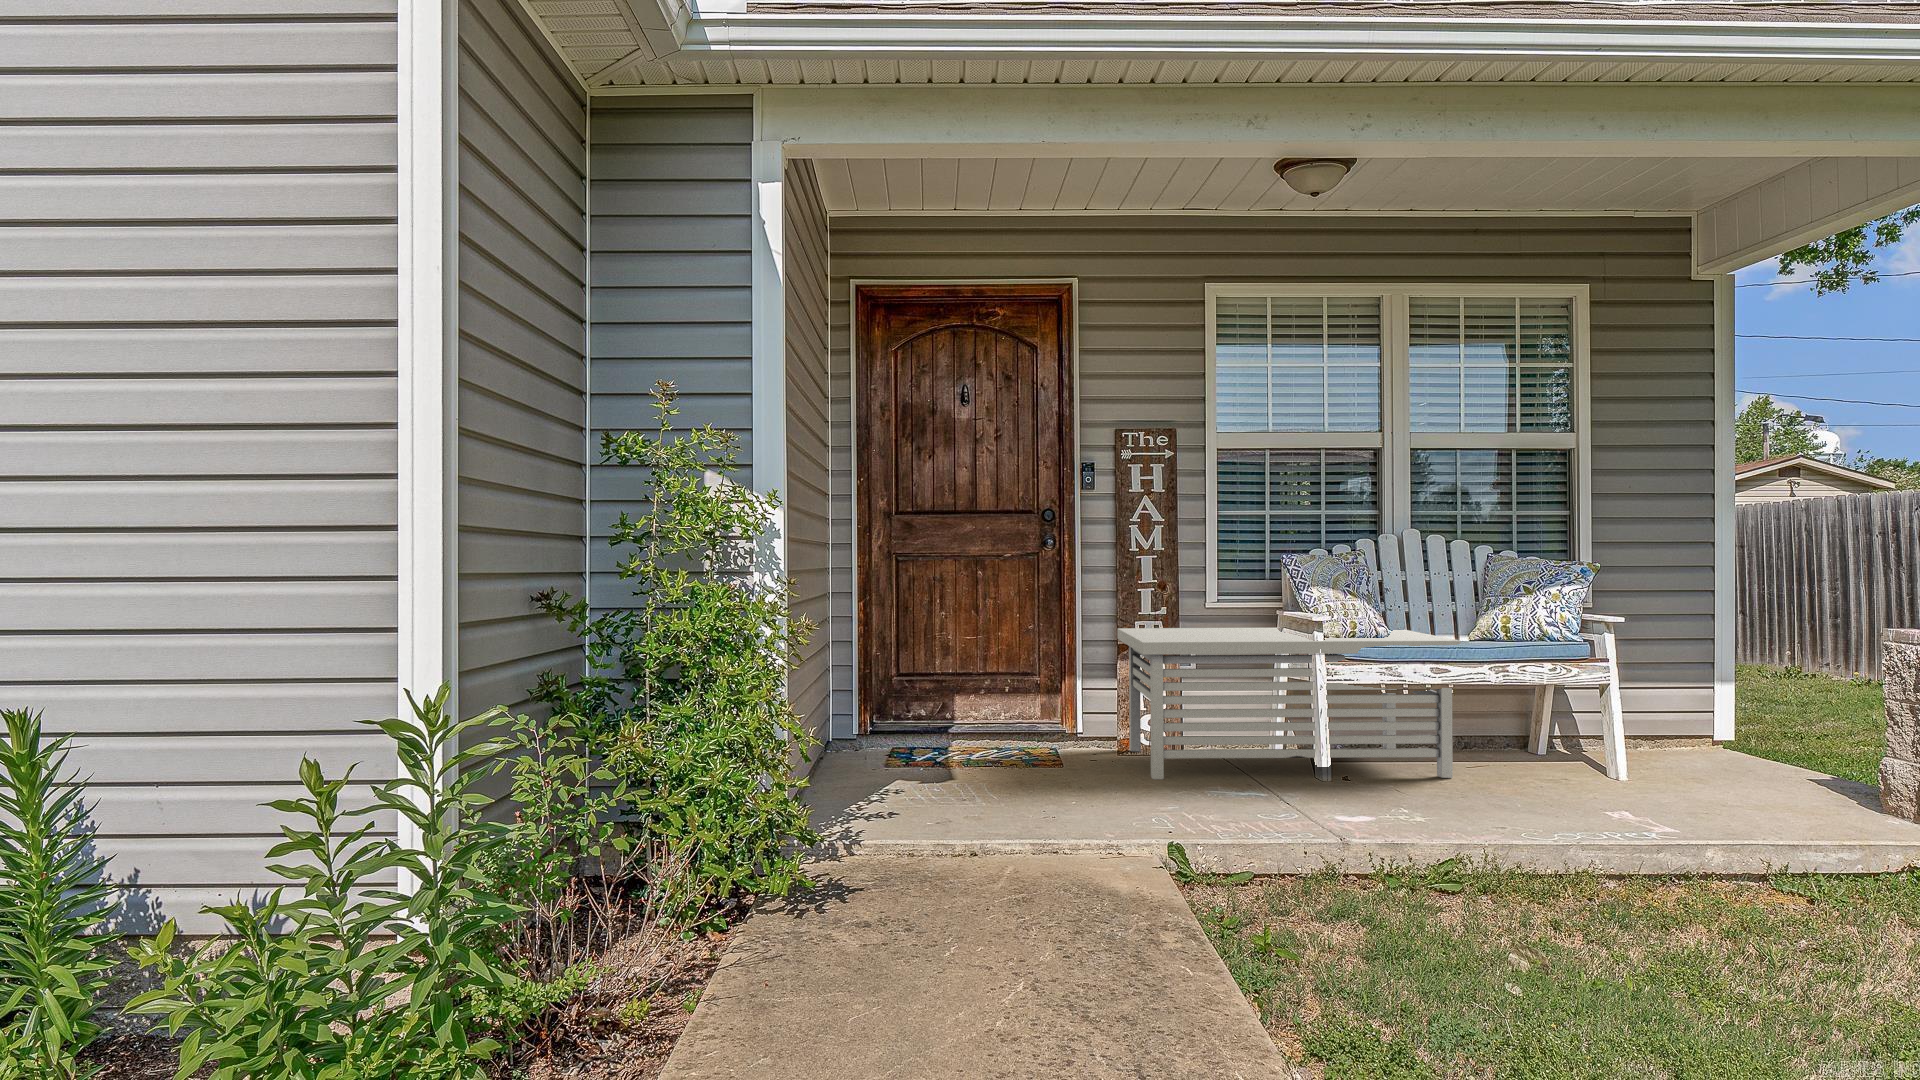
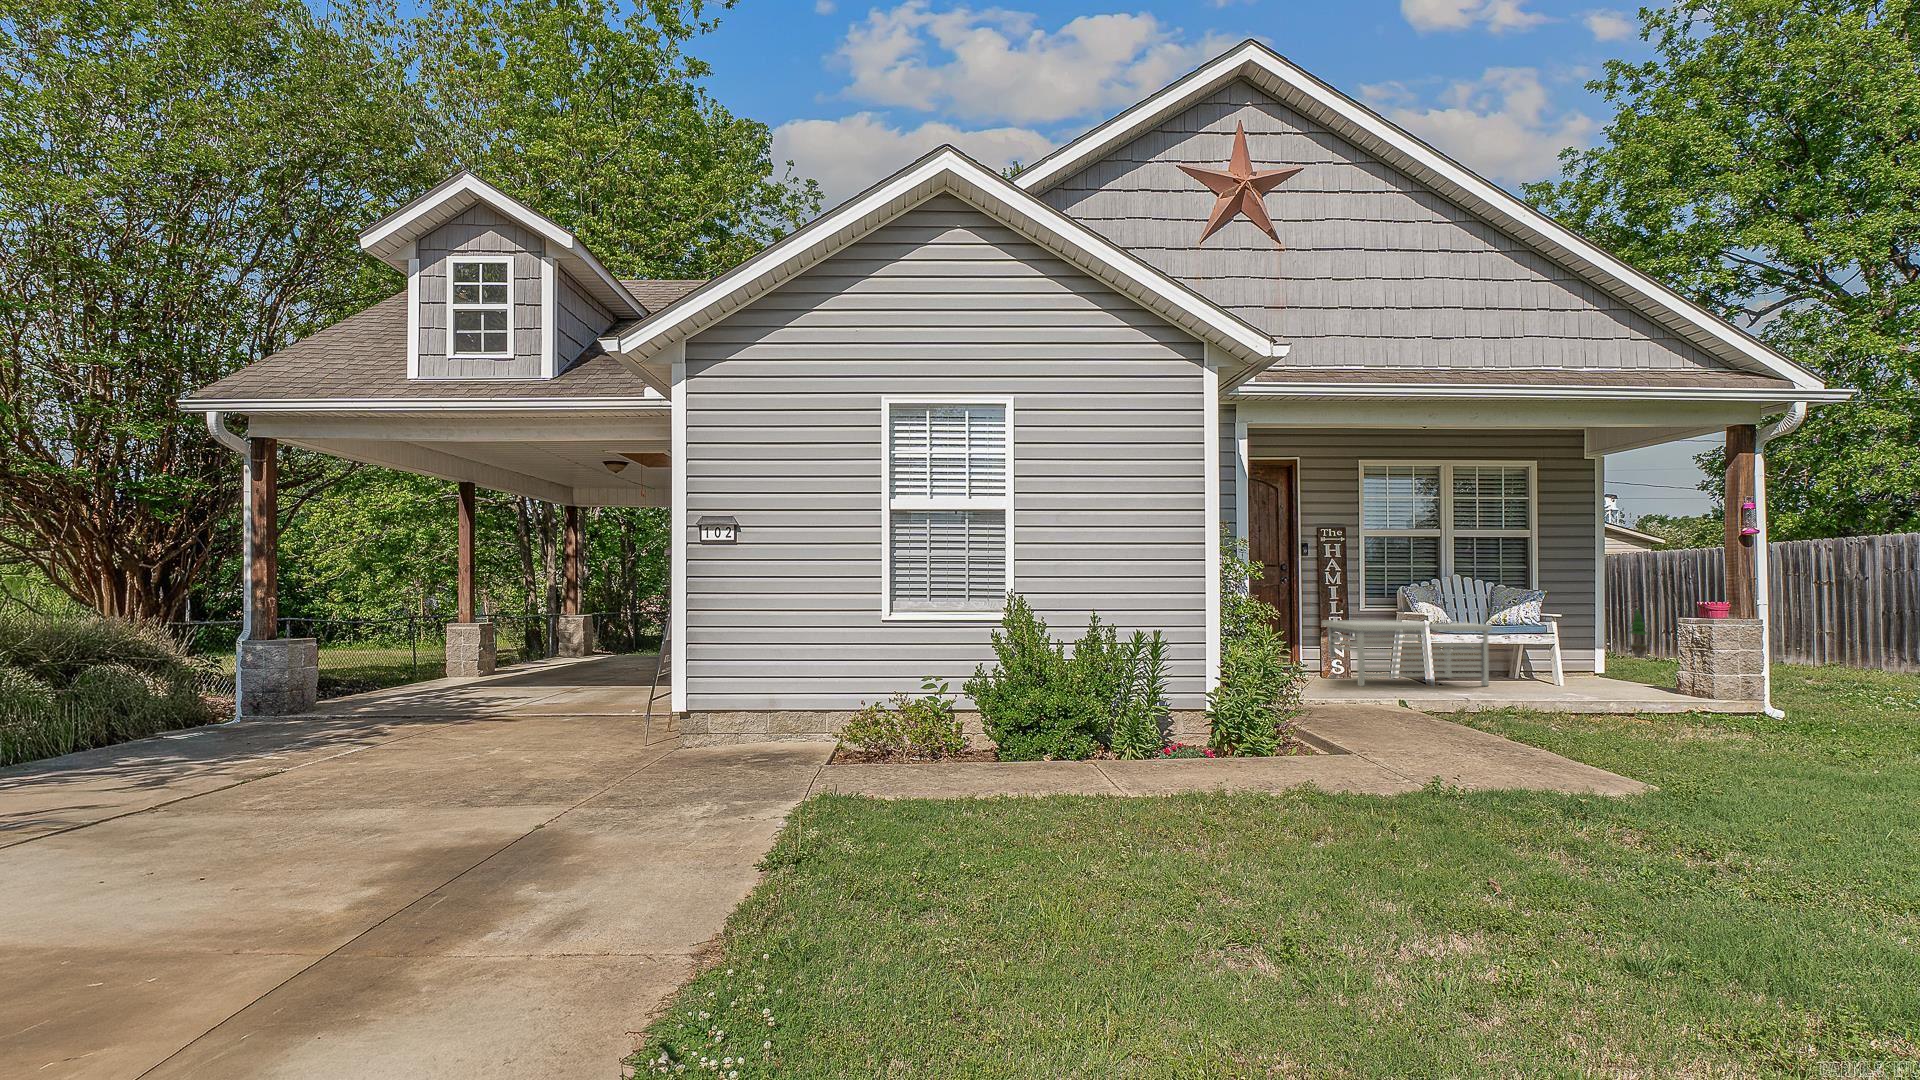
potted tree: none [1817,591,1858,679] -> present [1630,609,1648,656]

